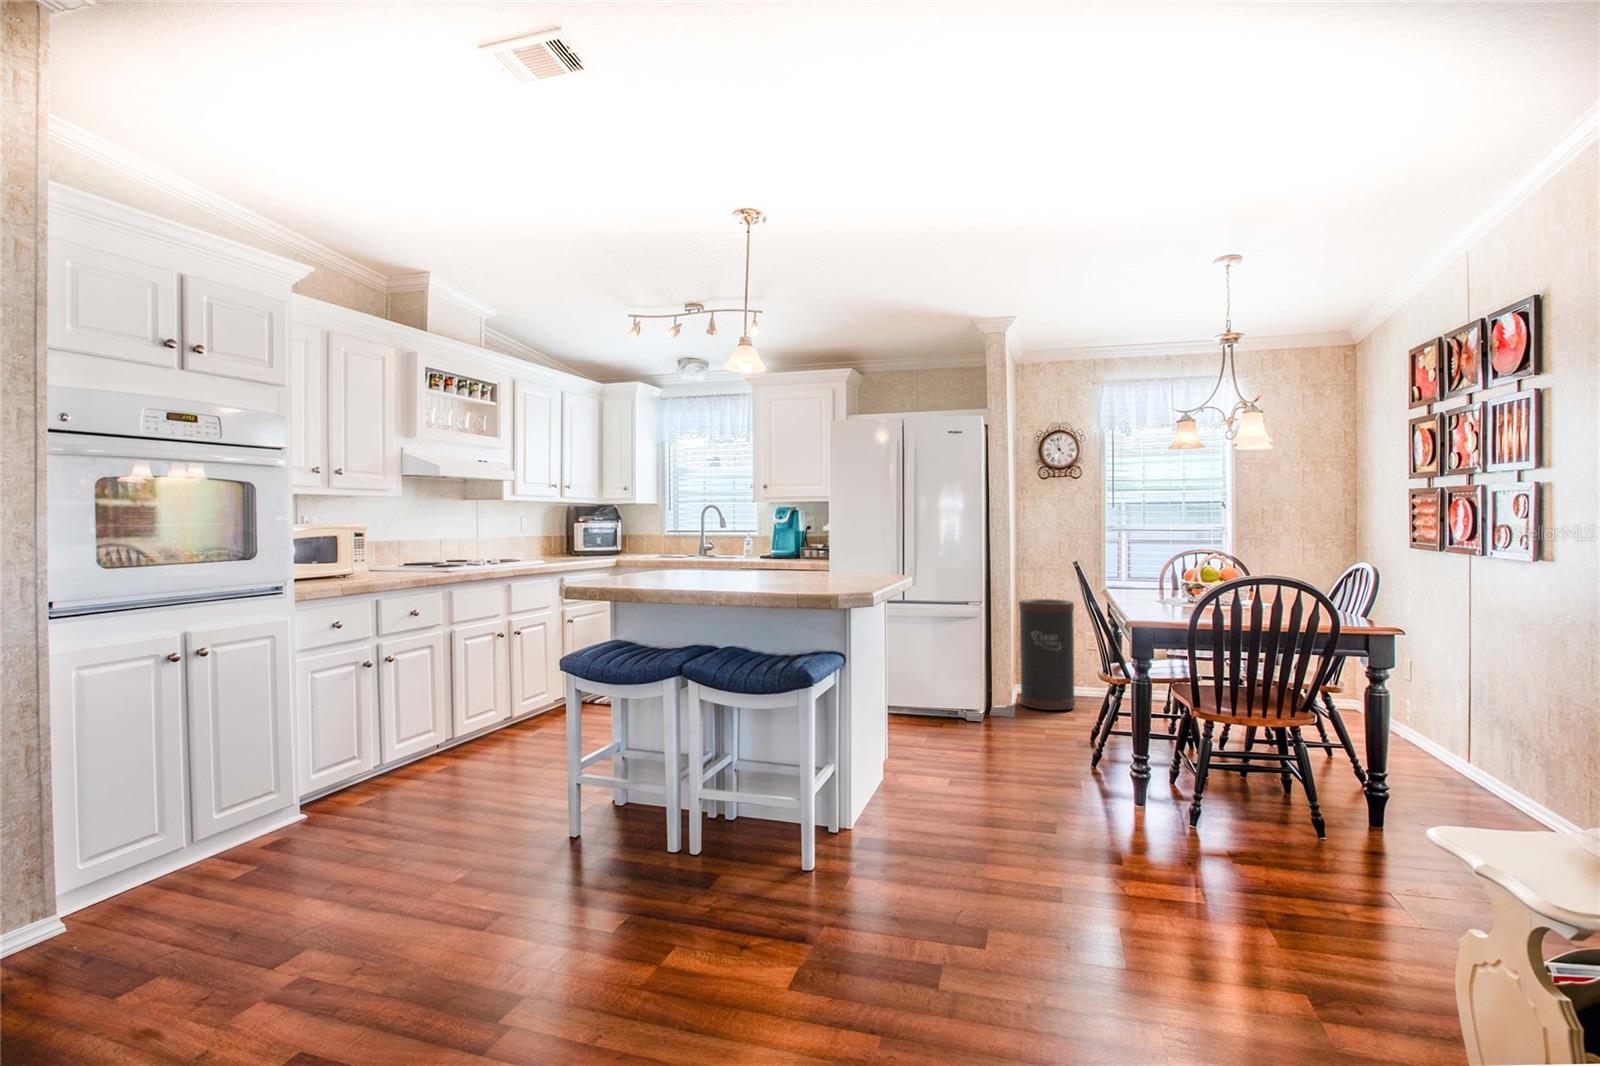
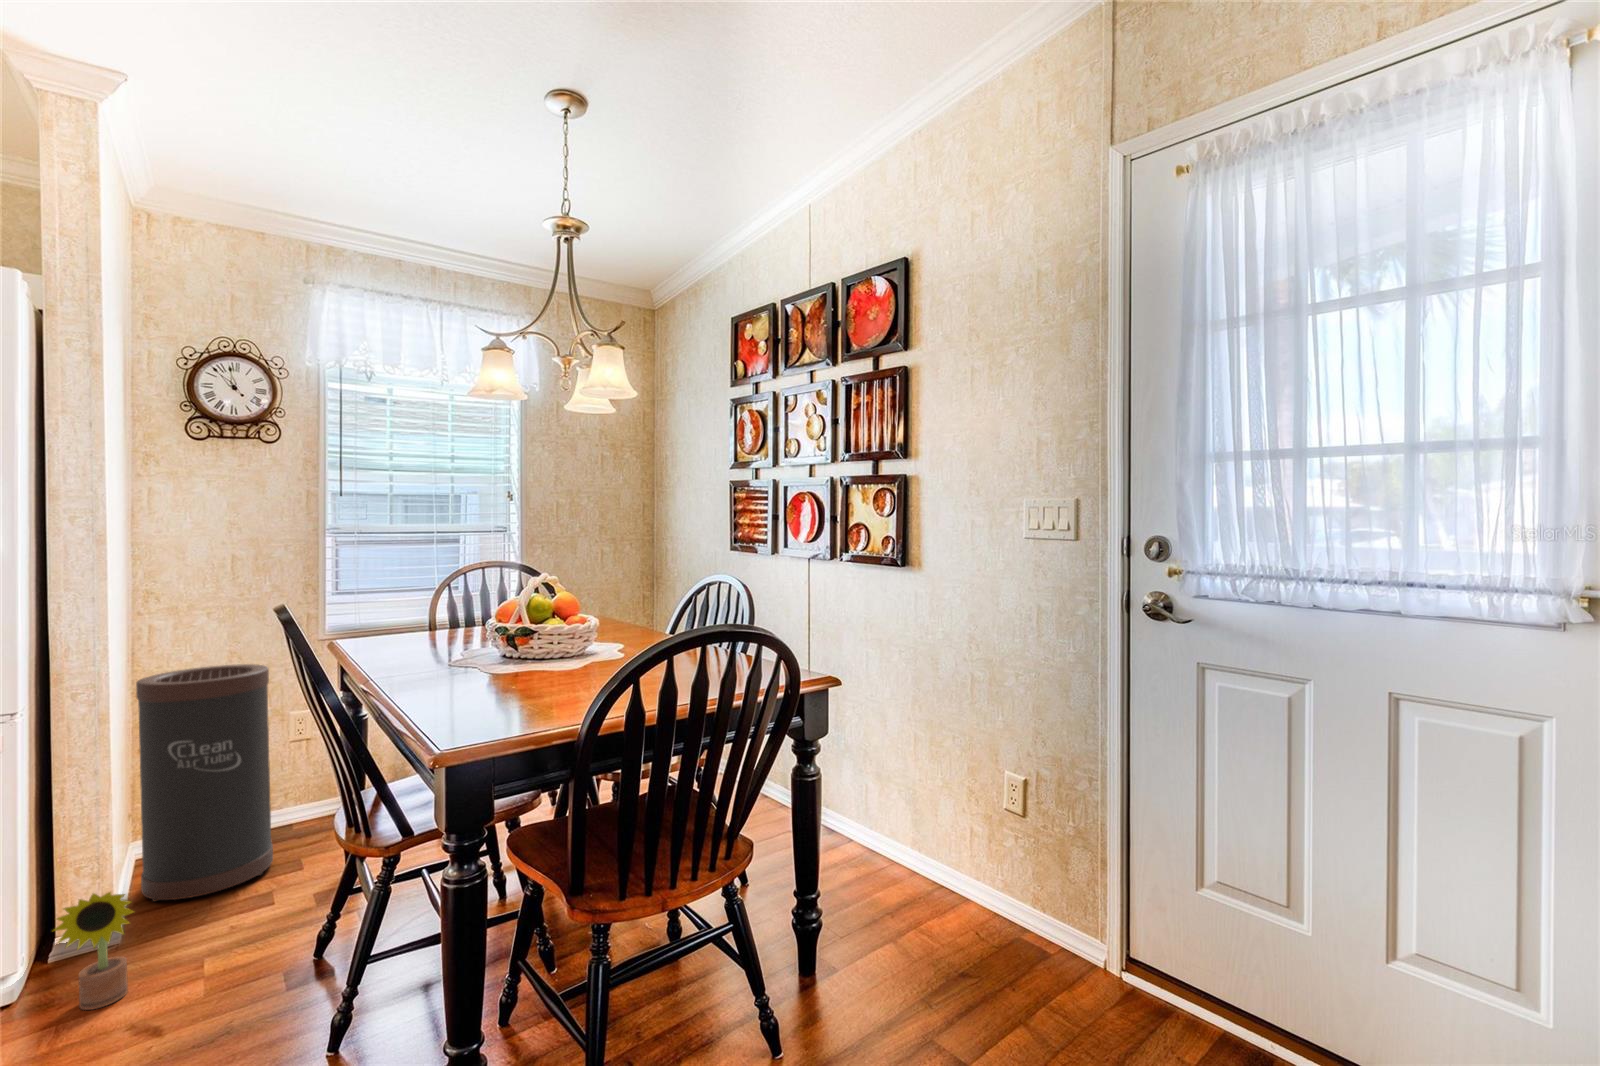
decorative plant: none [996,679,1022,729] -> present [54,892,134,1010]

